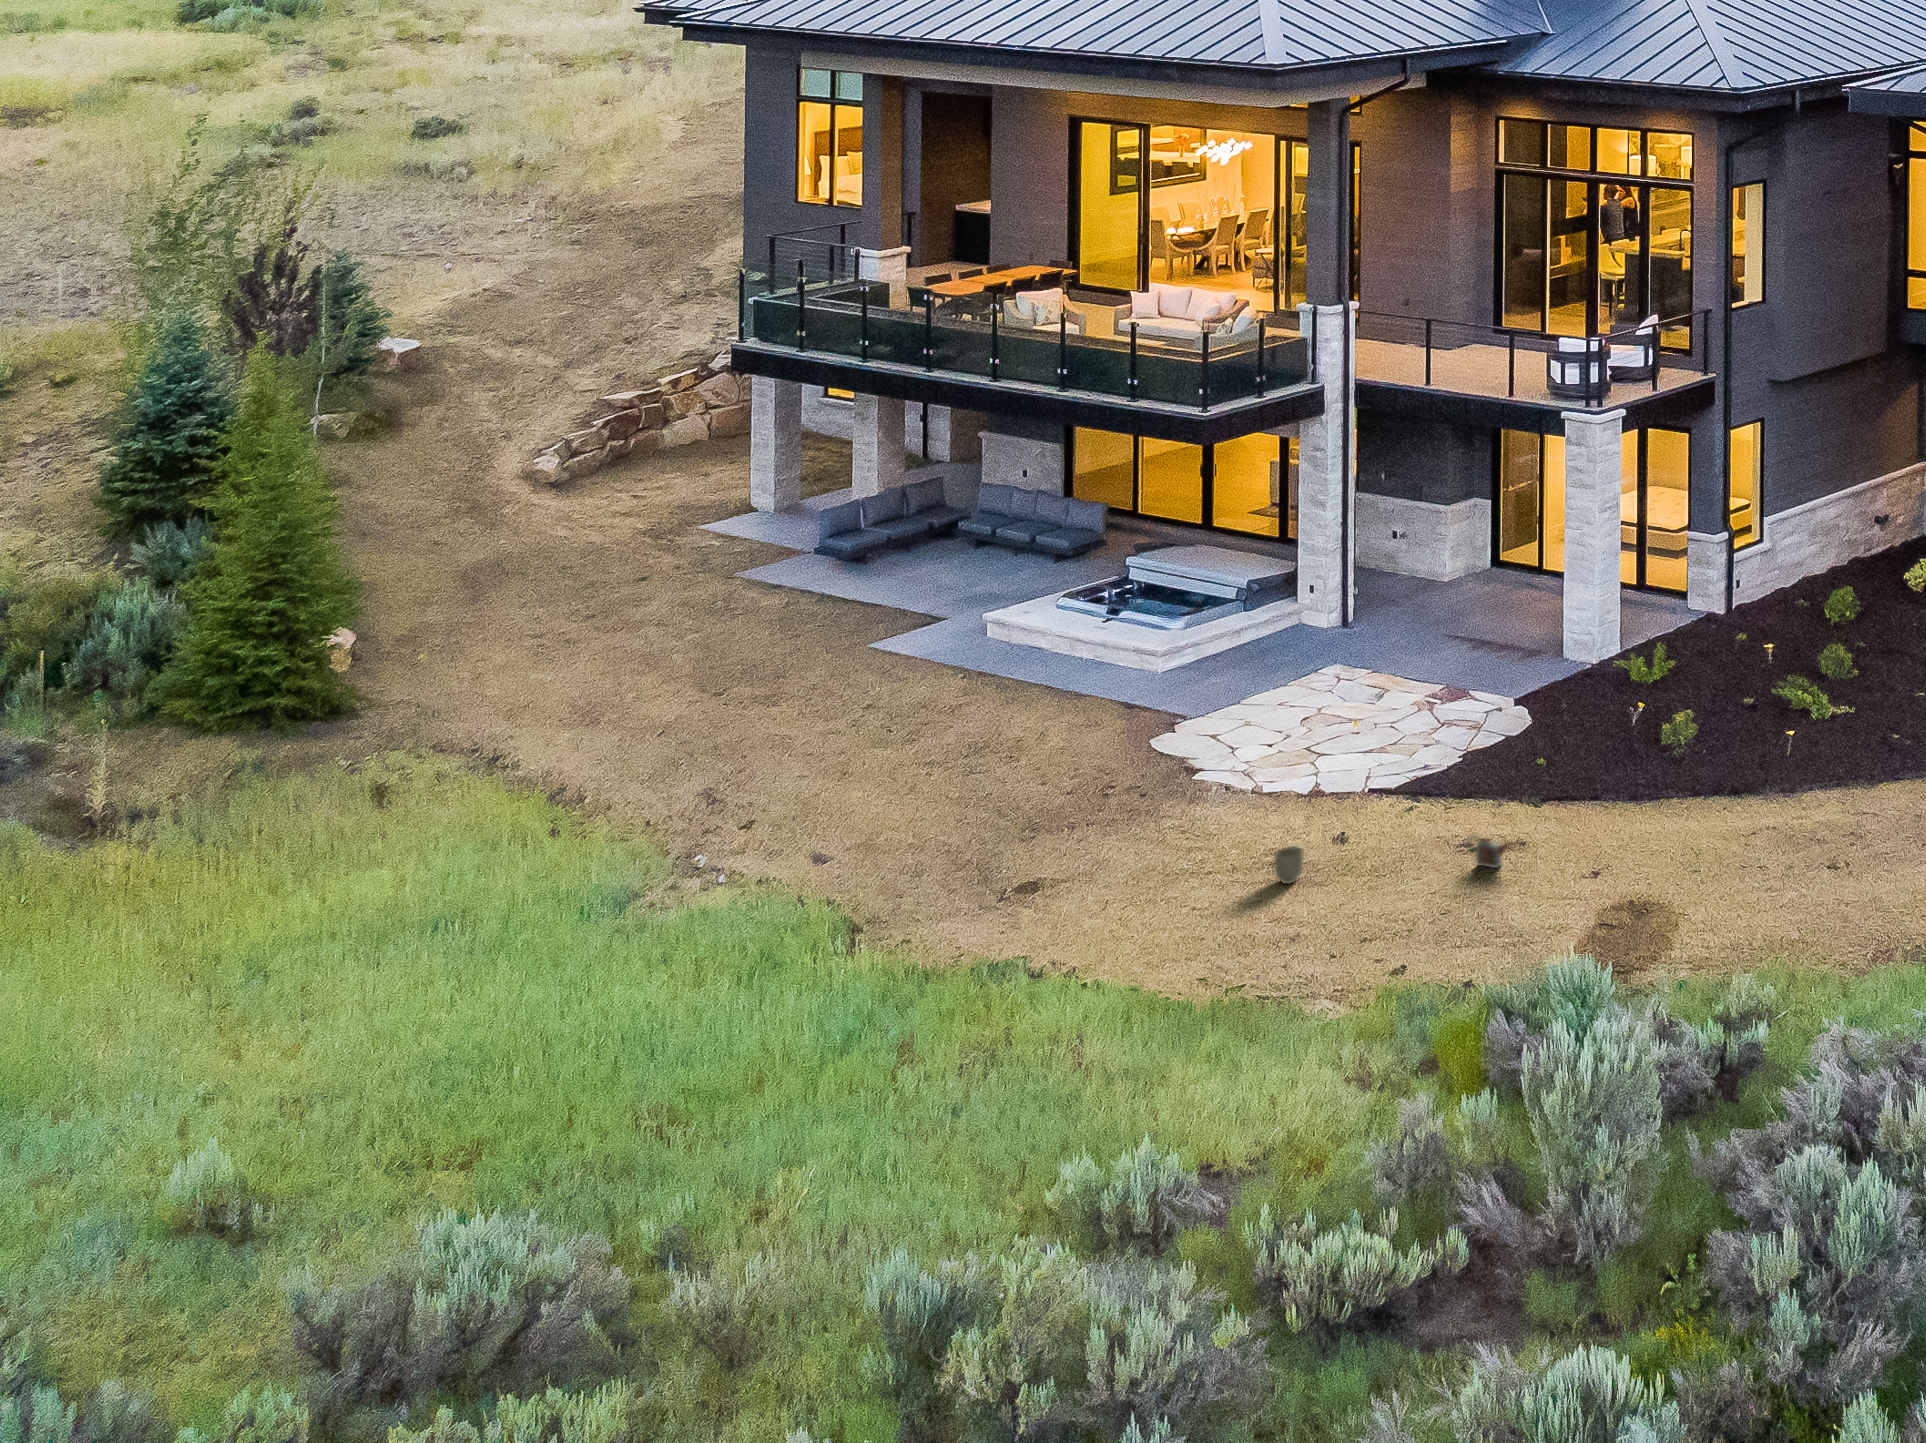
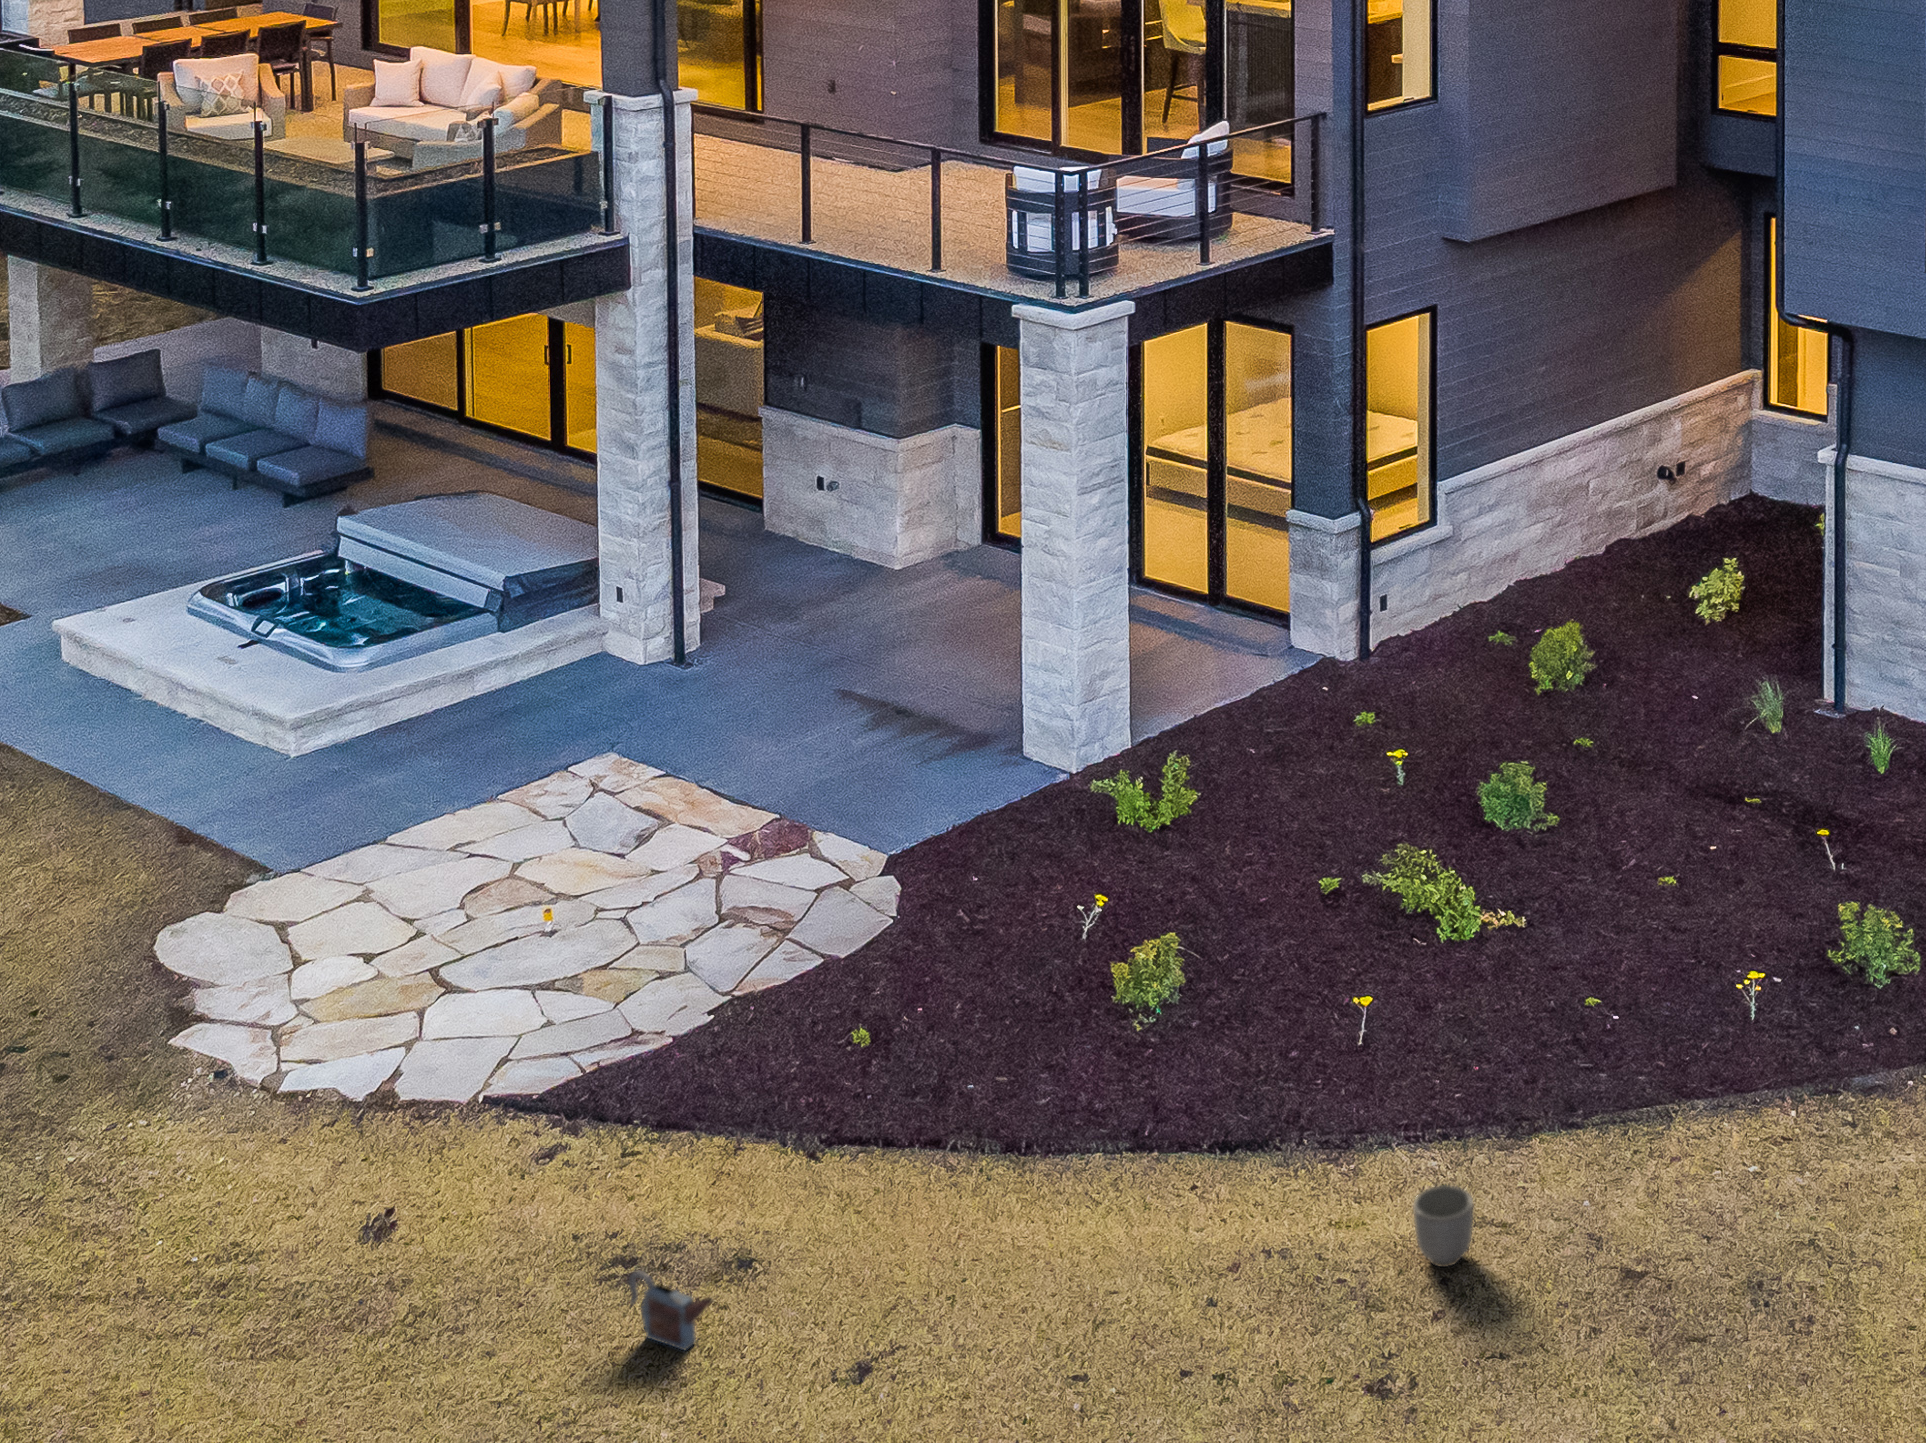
planter: present [1274,846,1304,884] -> present [1413,1185,1473,1267]

